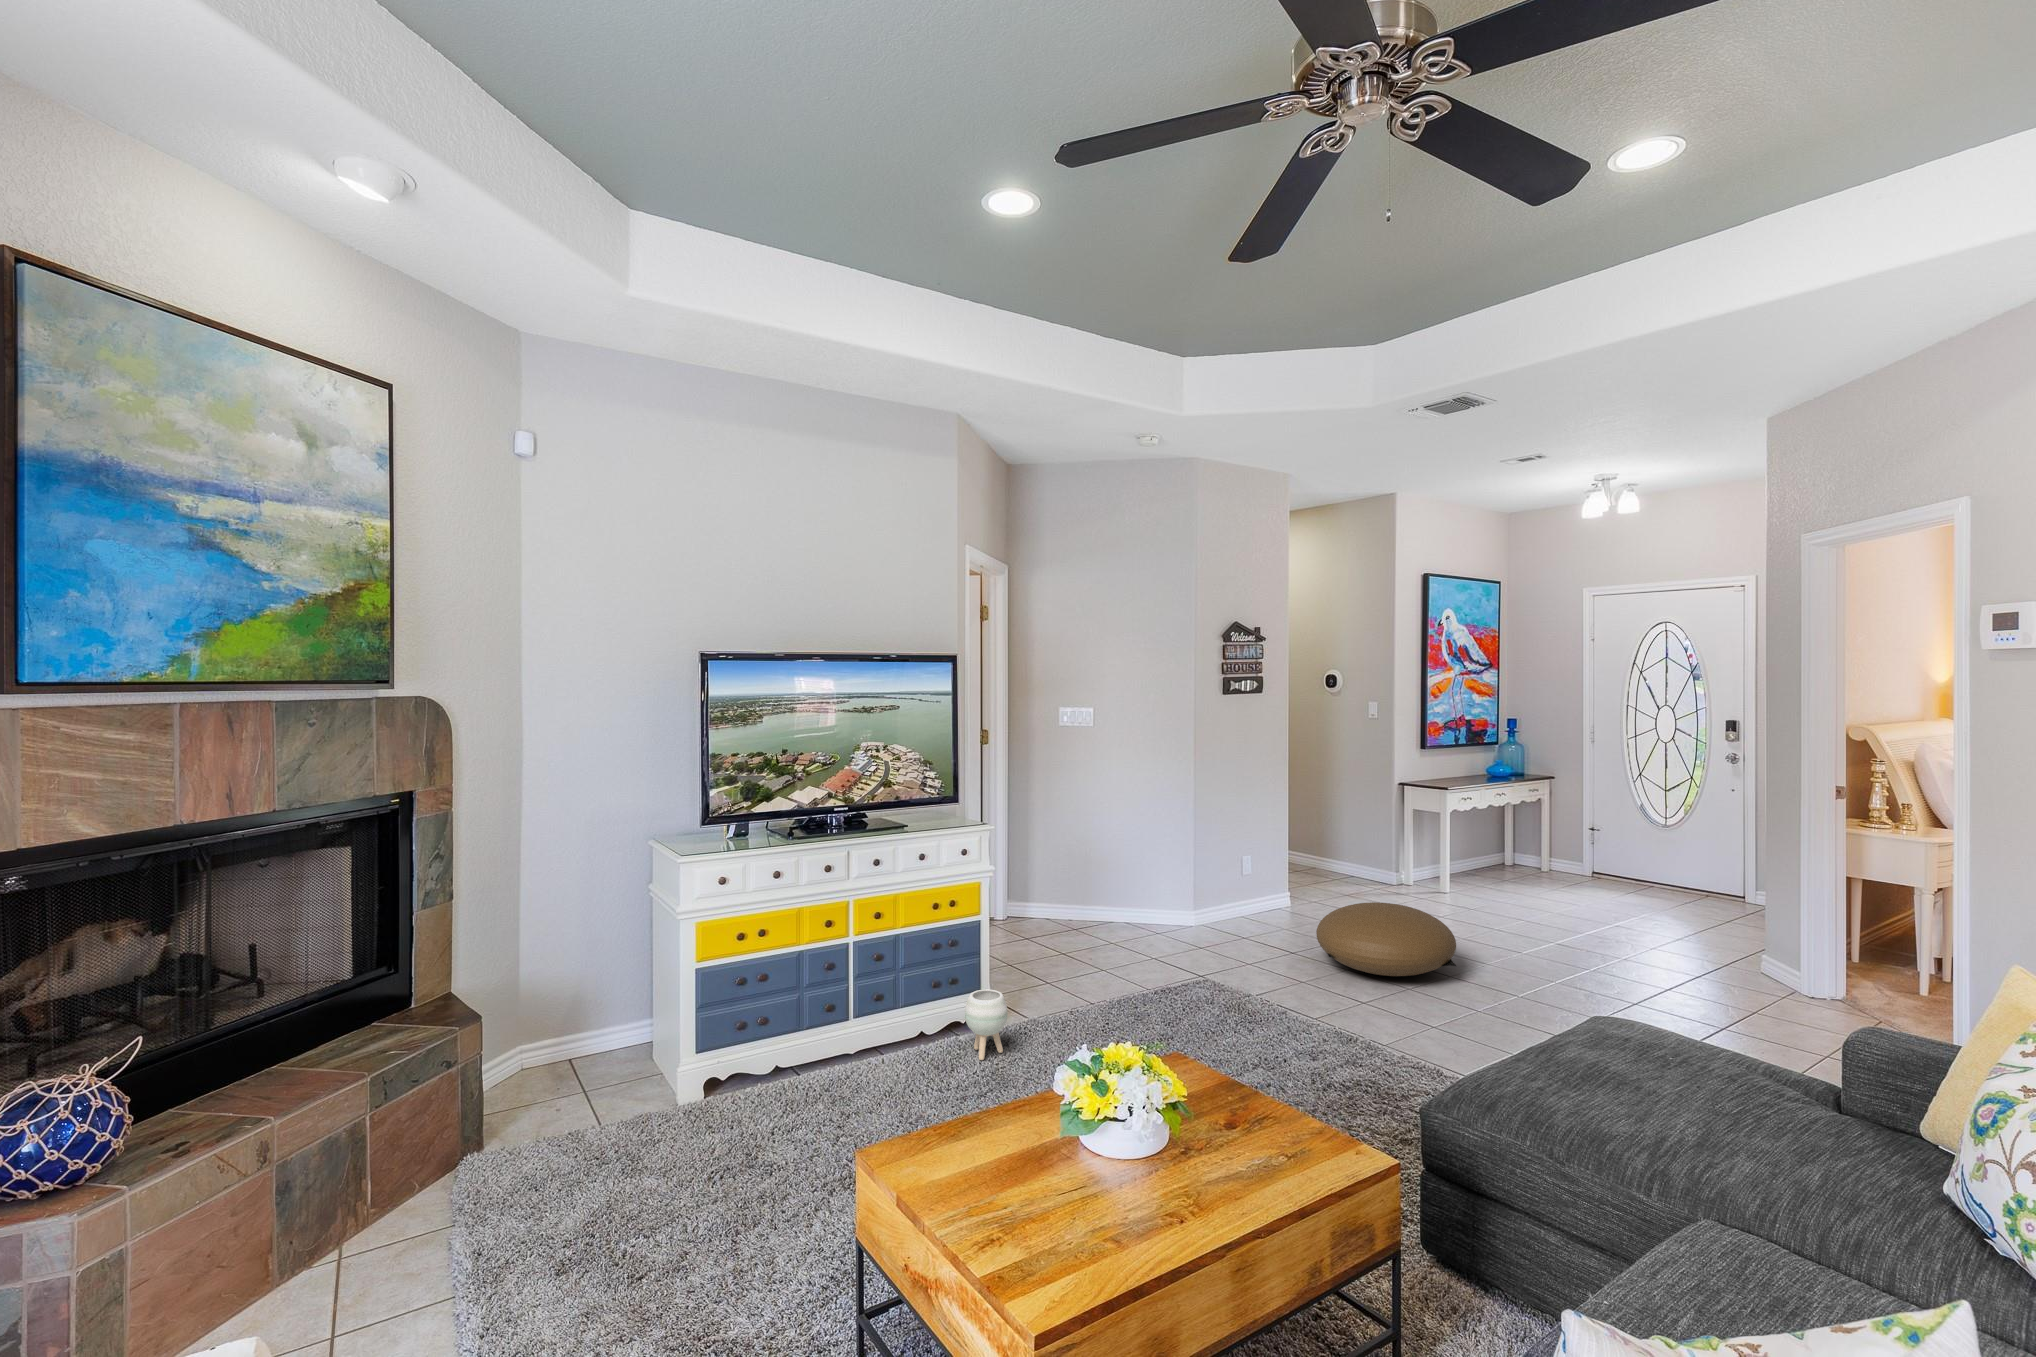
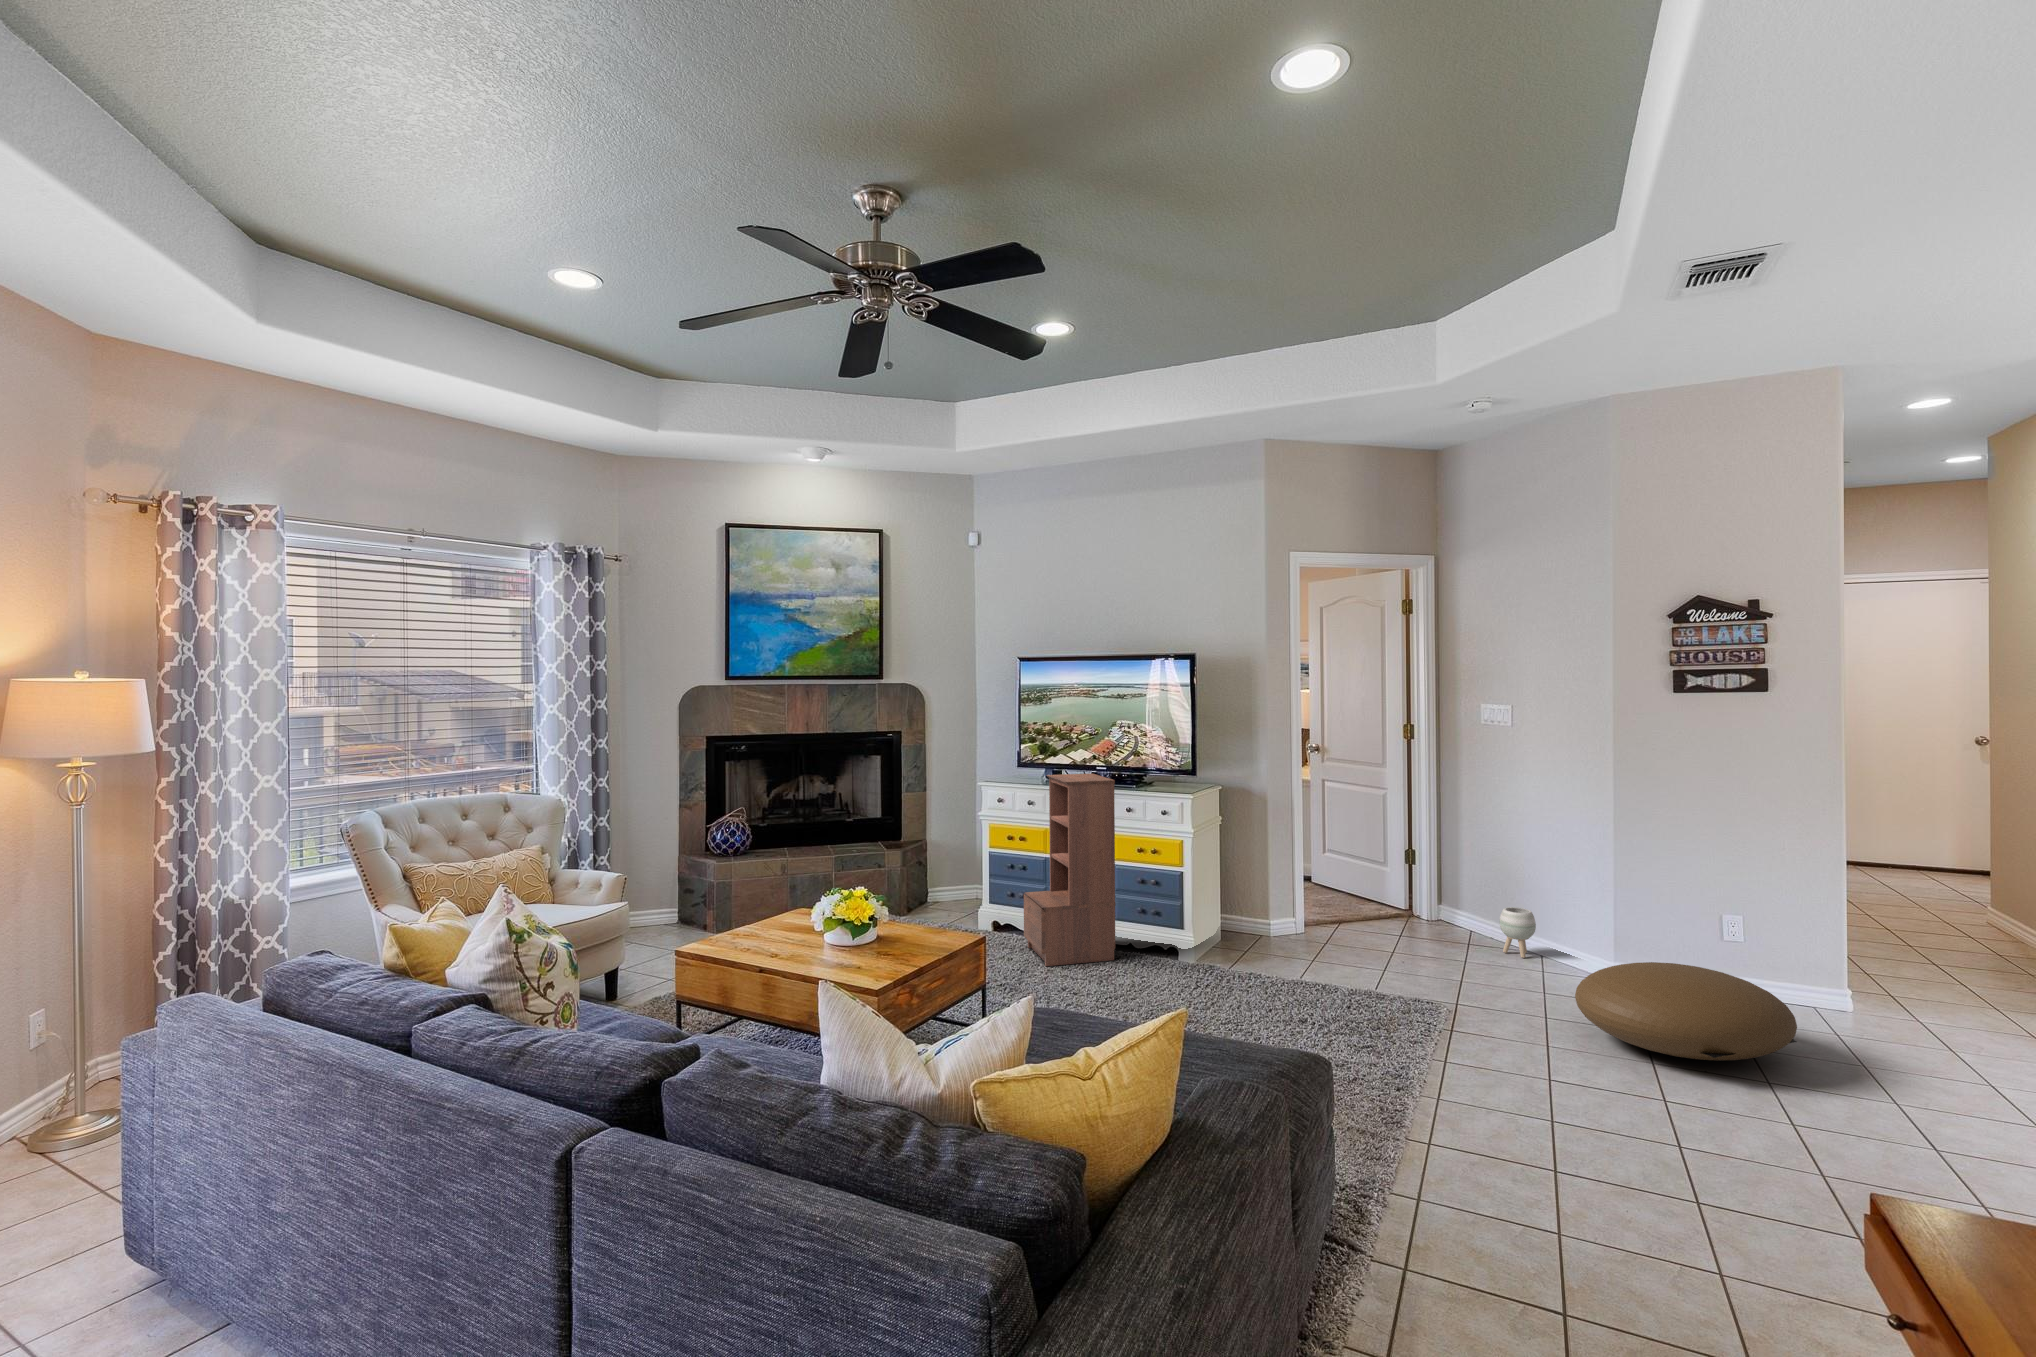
bookshelf: none [828,819,960,1118] -> present [1024,773,1116,966]
planter: present [965,989,1007,1060] -> present [1500,907,1536,958]

